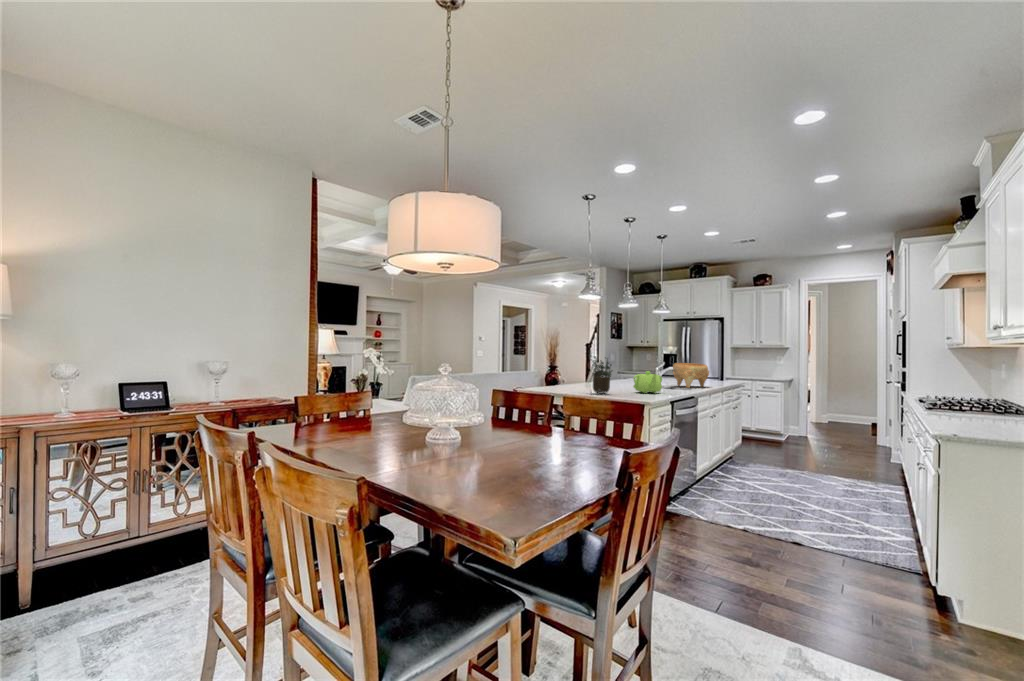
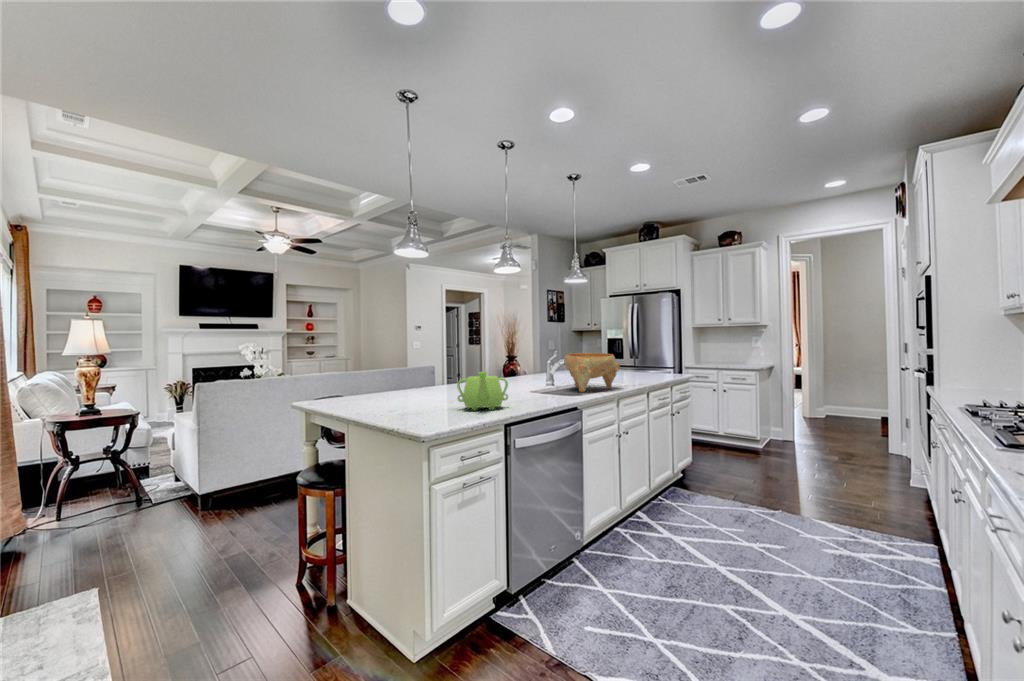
potted plant: present [590,355,612,394] -> none [377,340,414,415]

